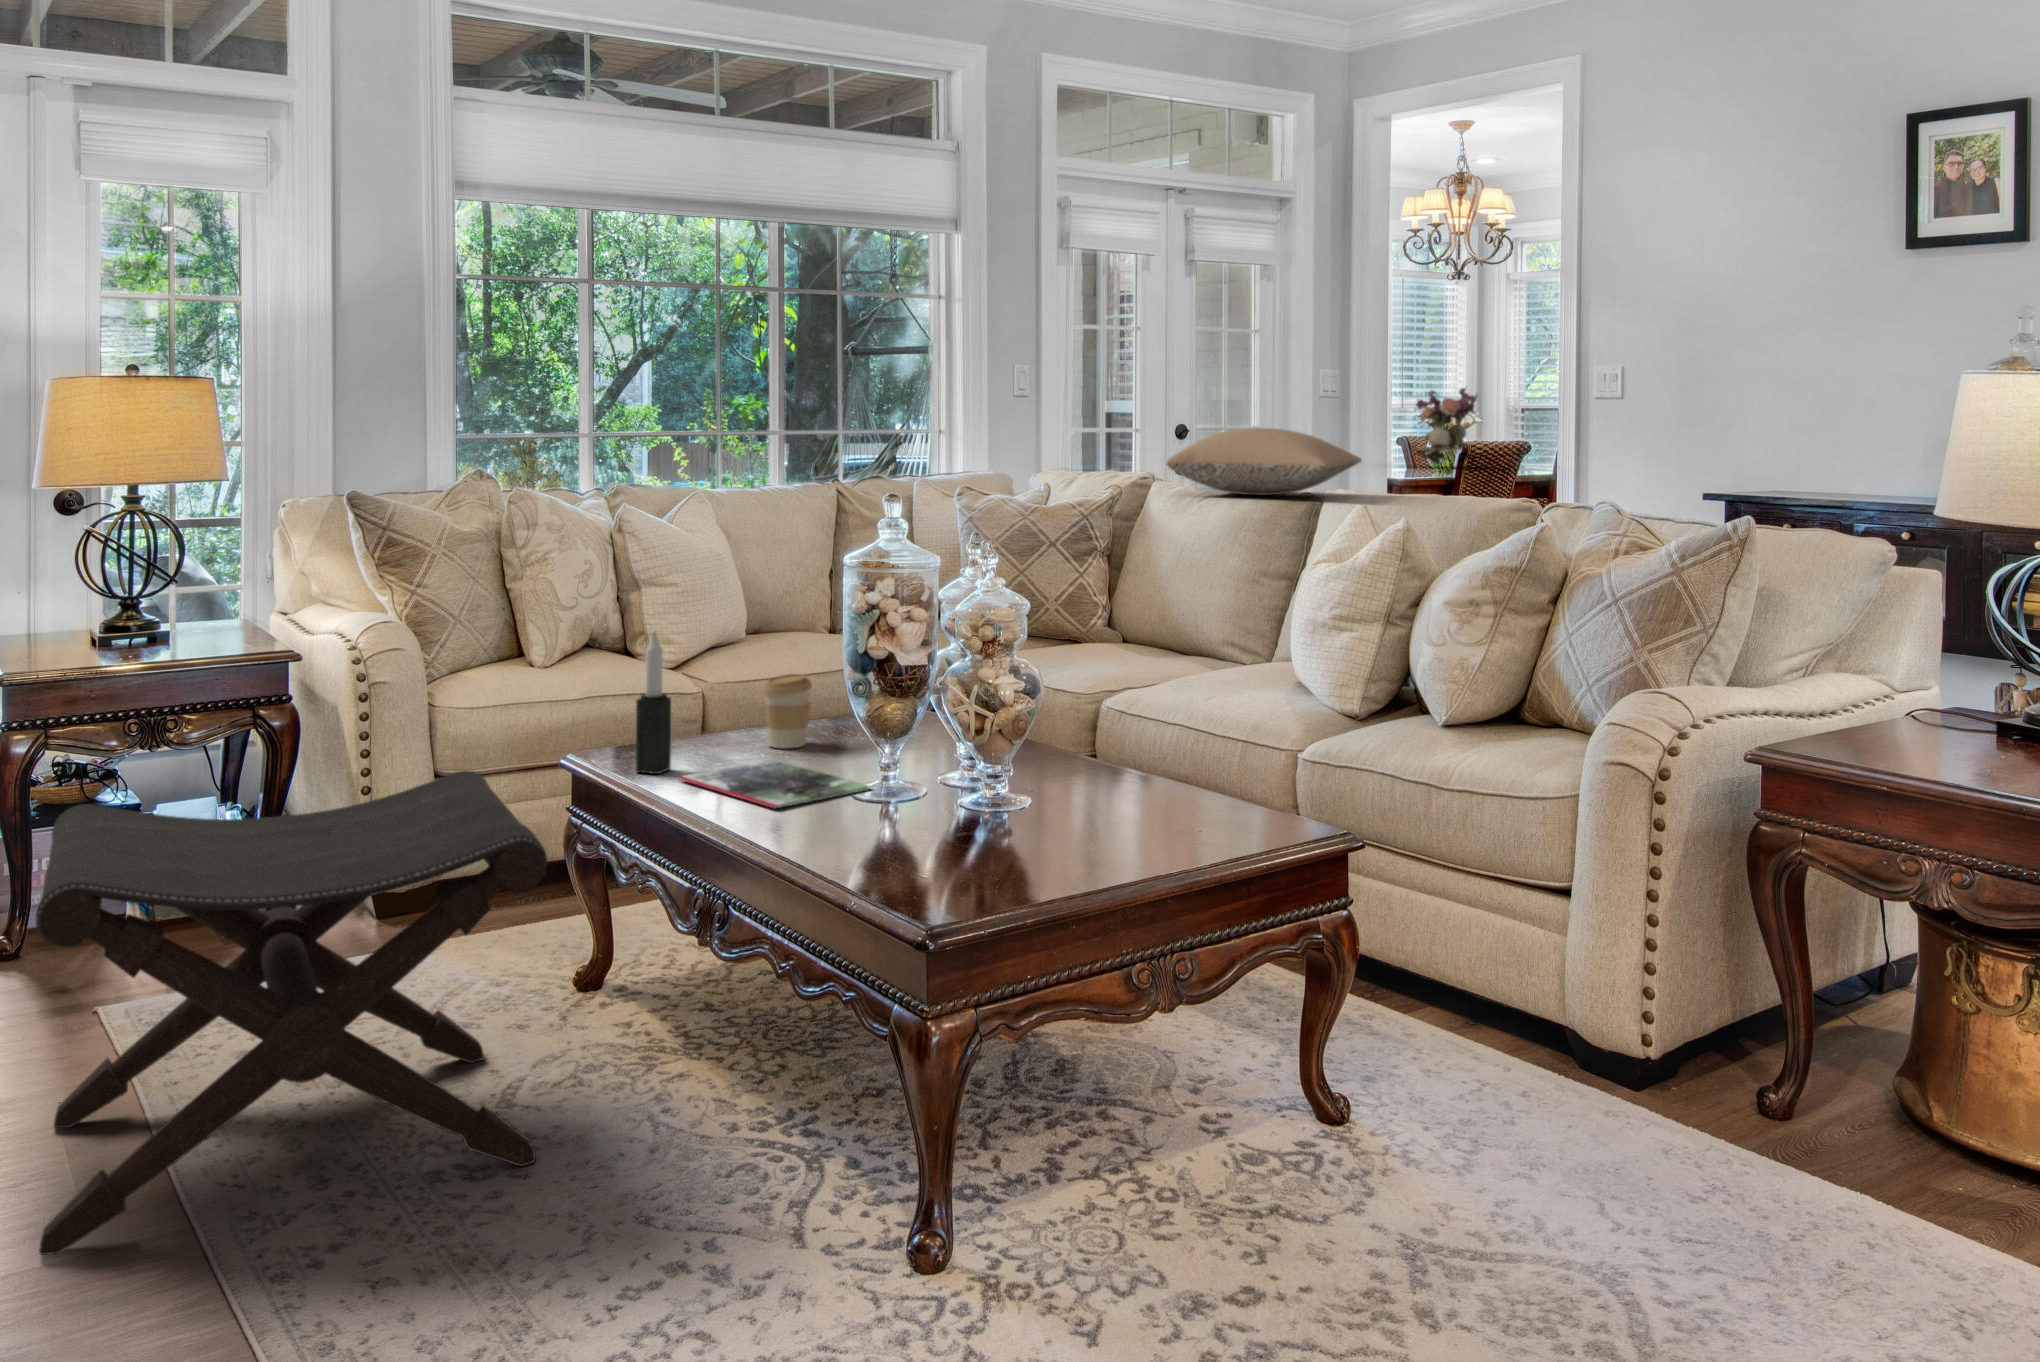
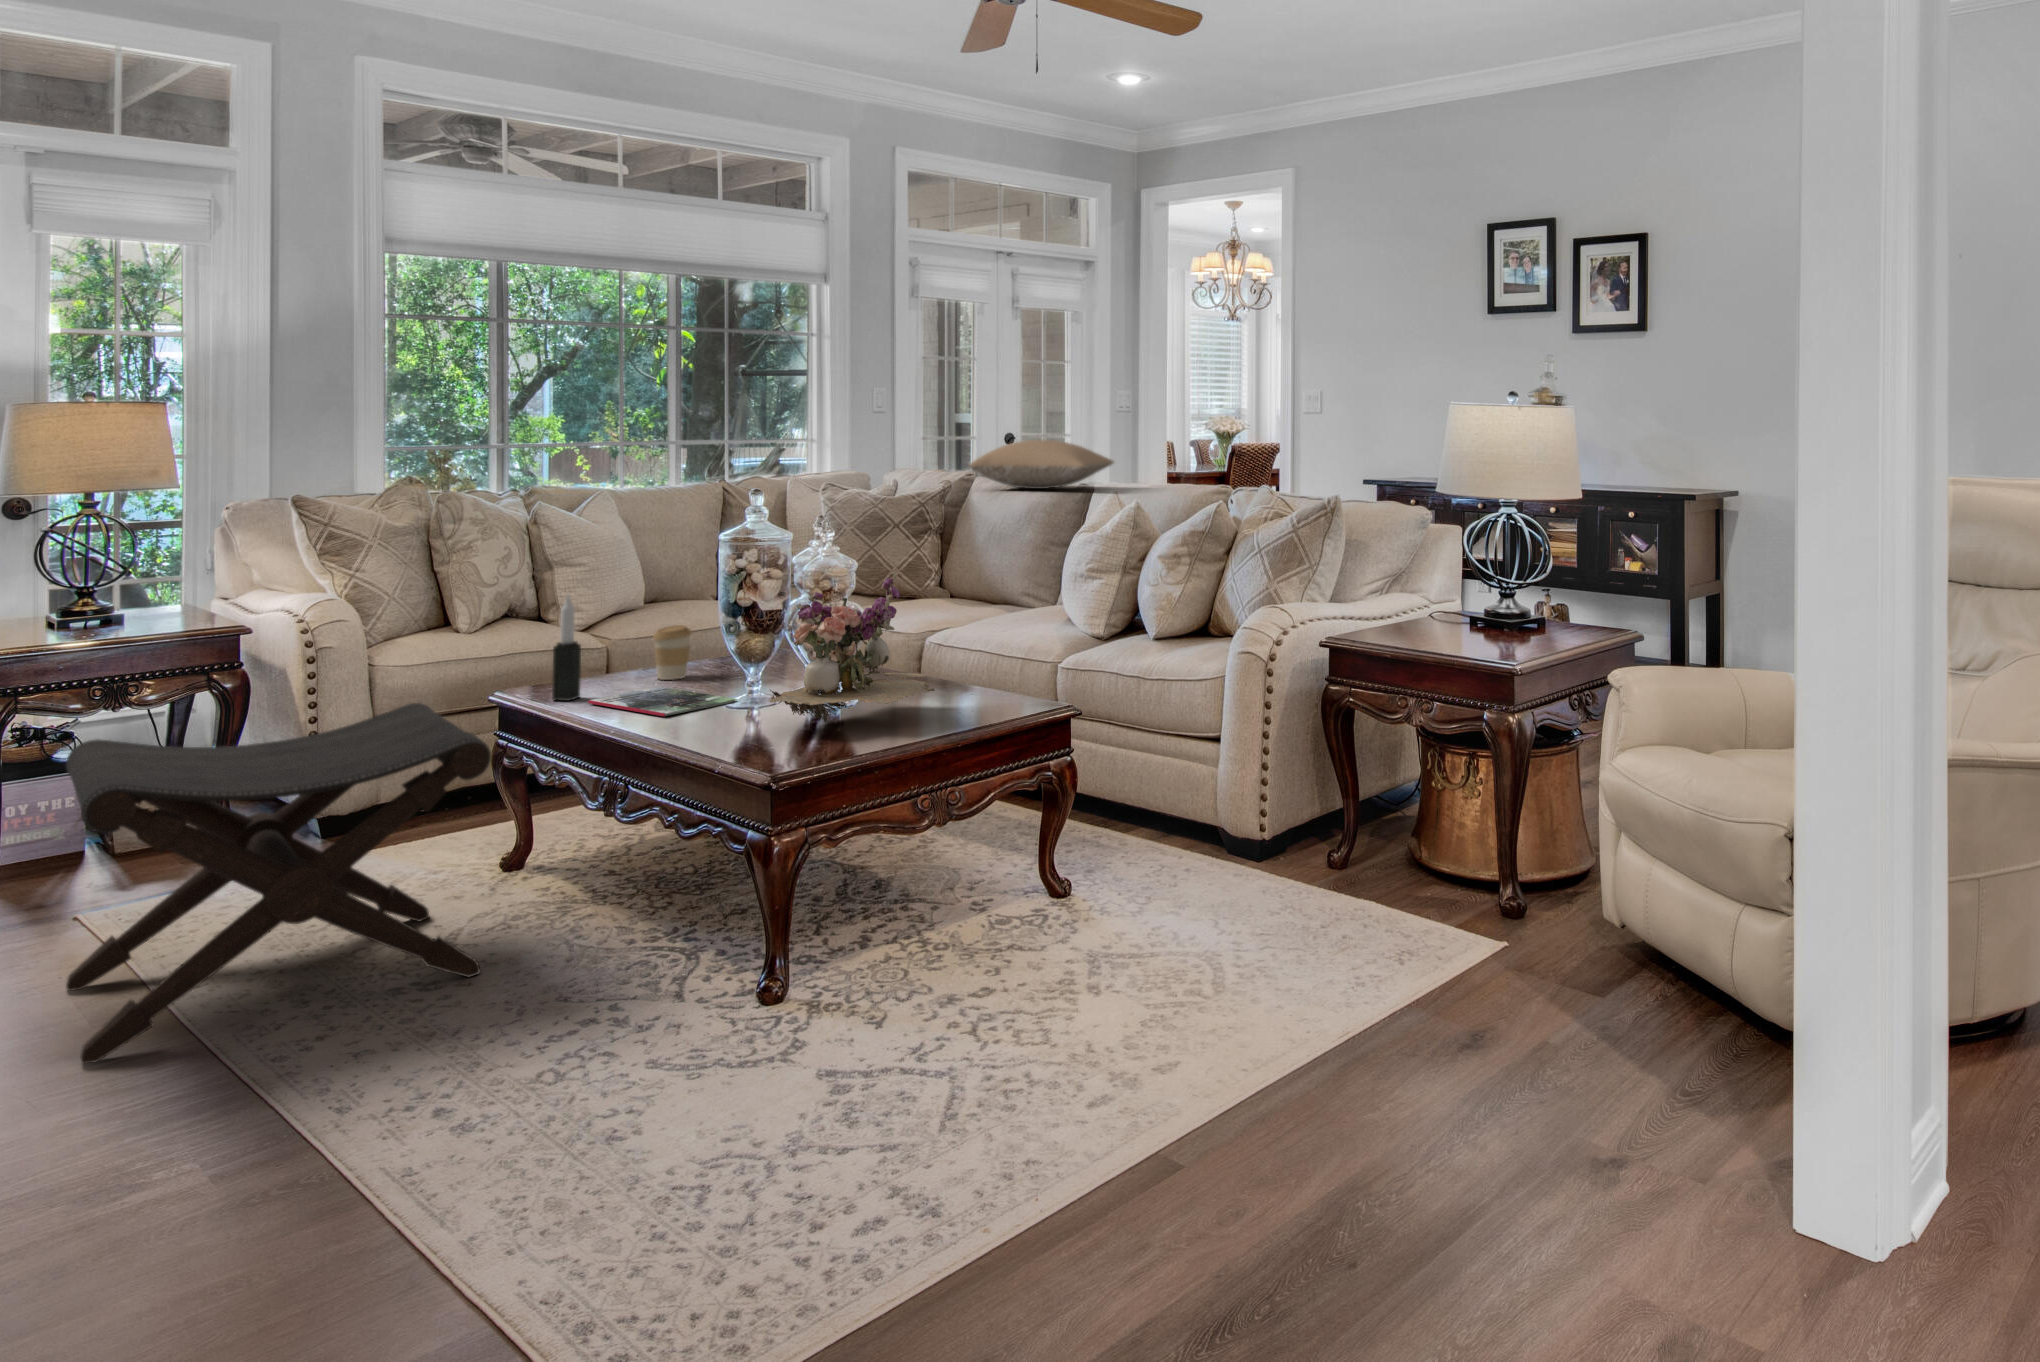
flower arrangement: present [1410,388,1477,466] -> present [769,574,935,723]

